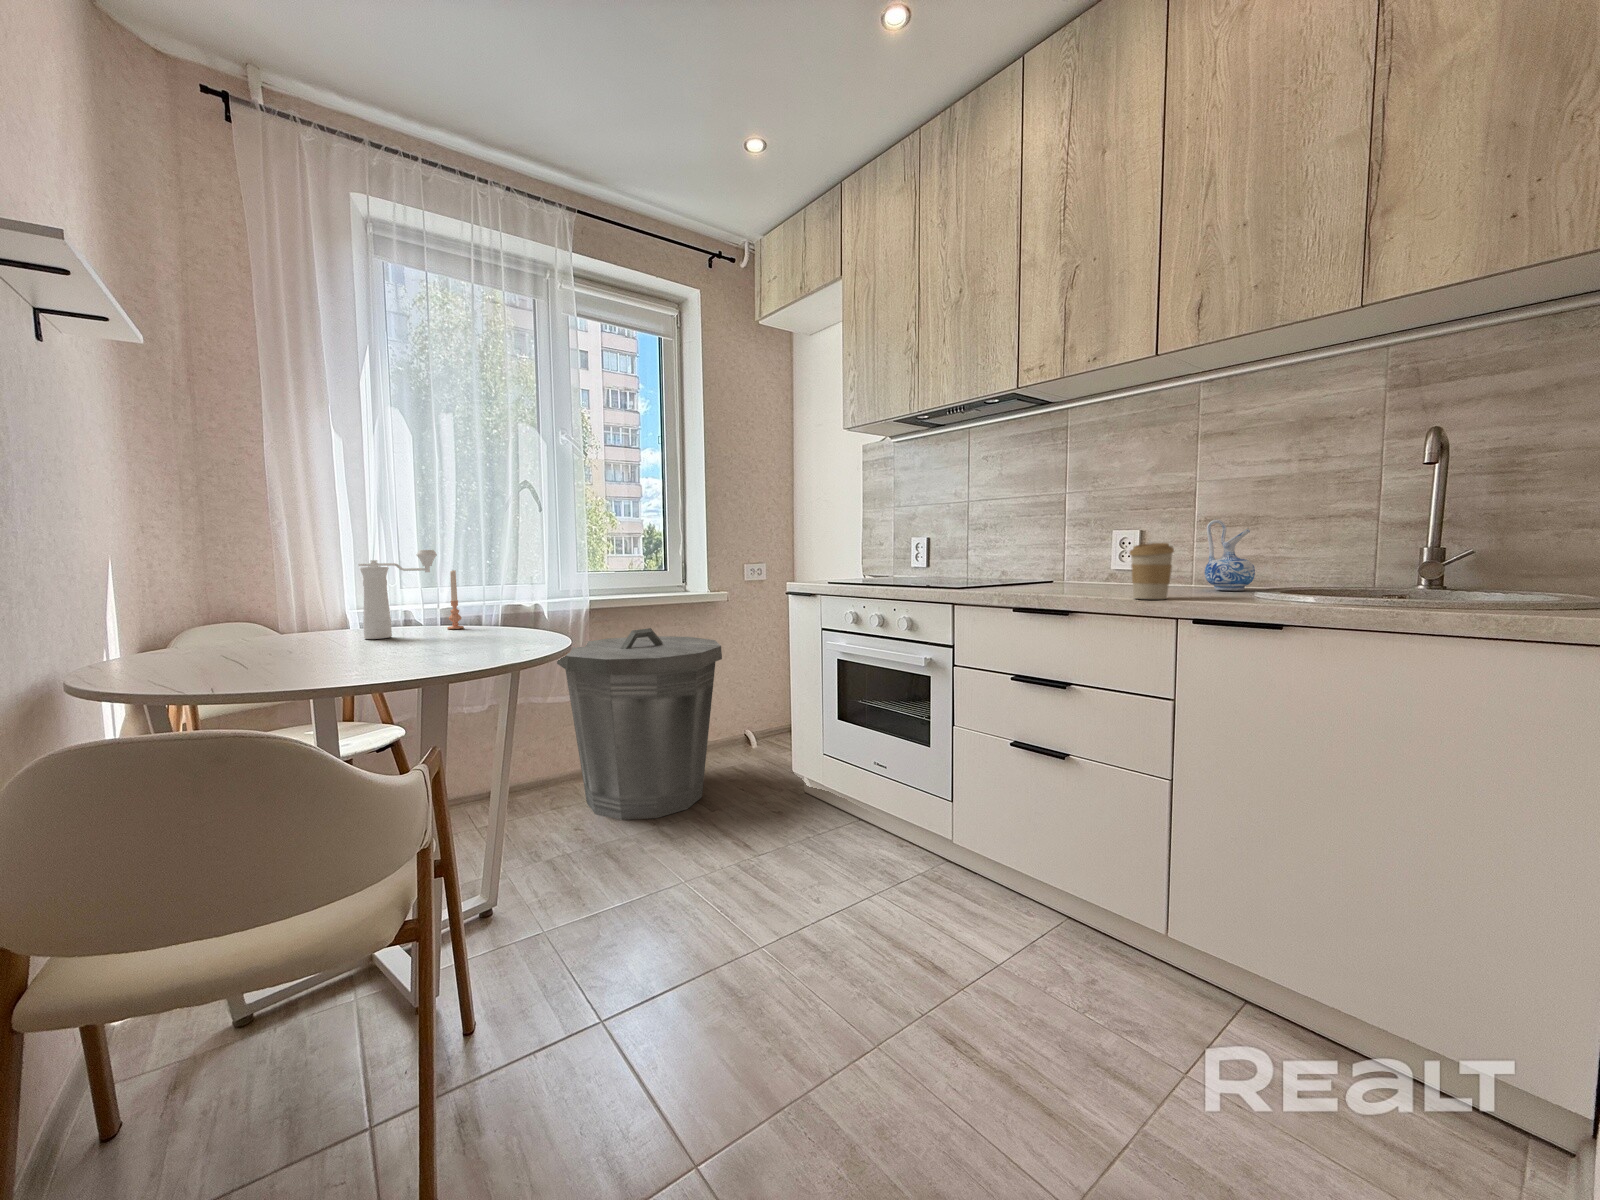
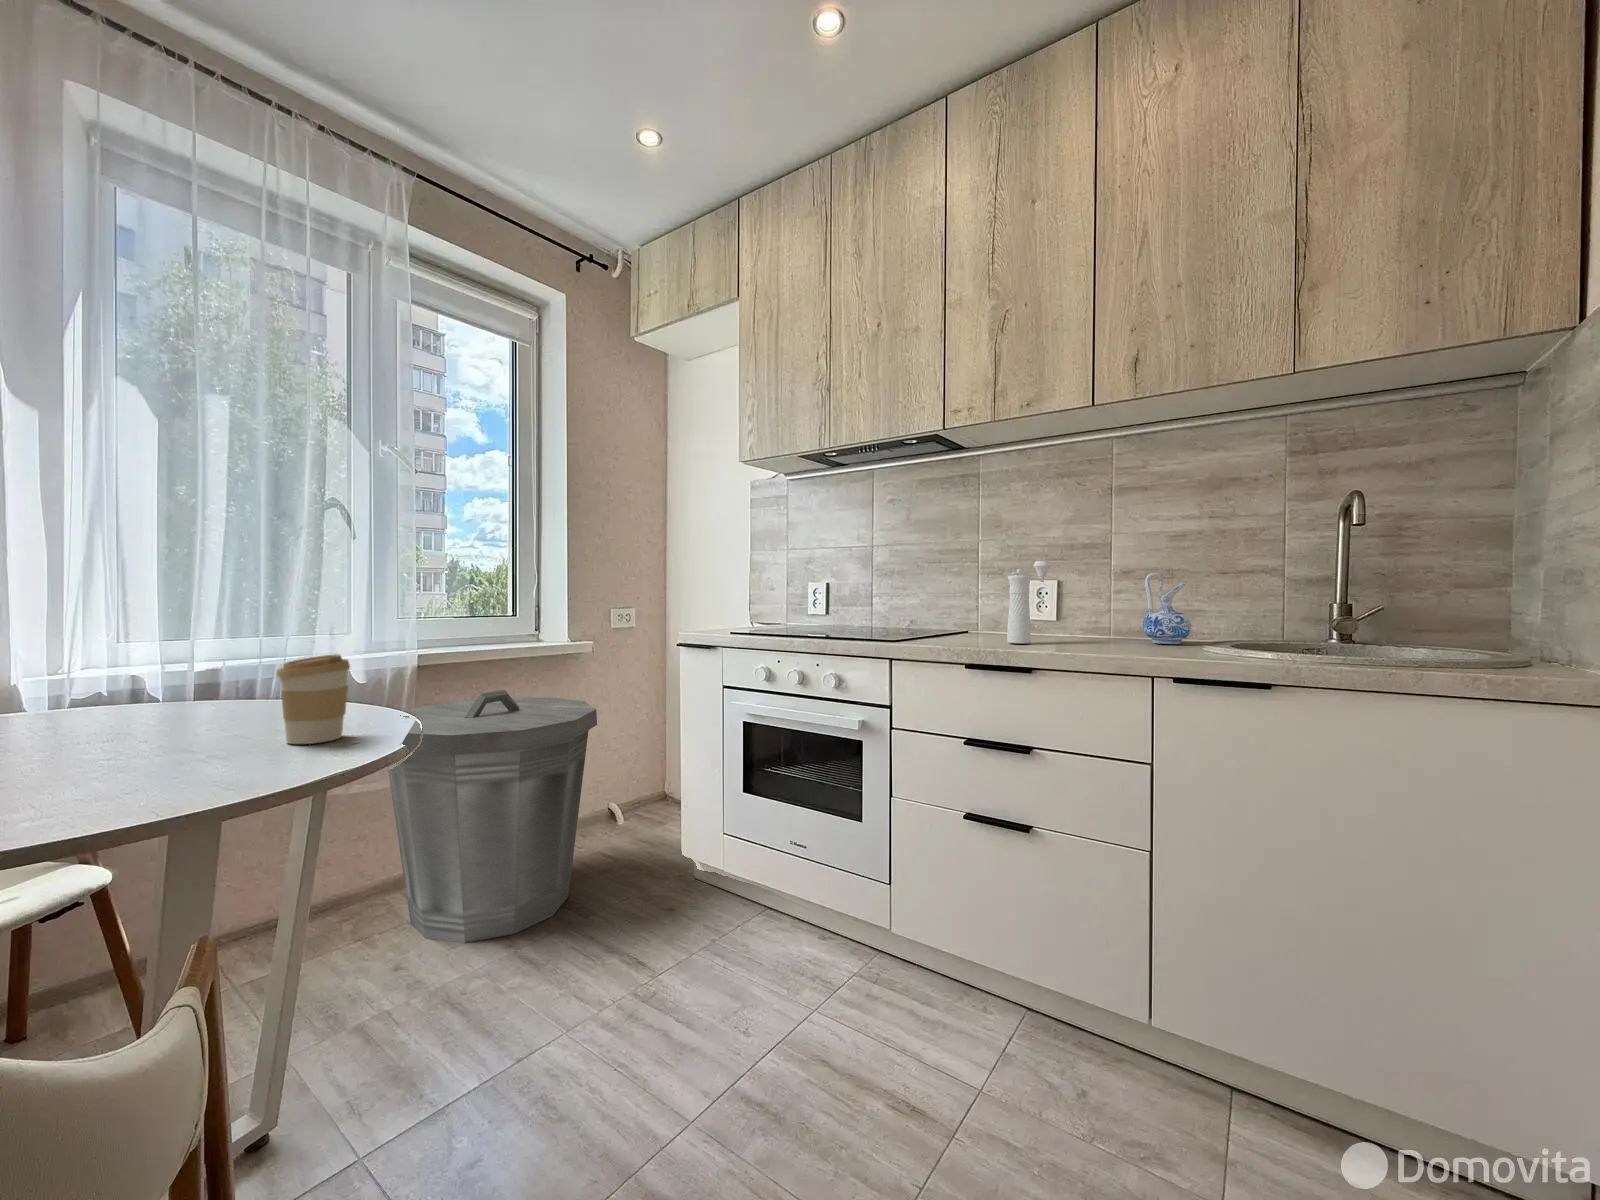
coffee cup: present [1129,543,1174,599] -> present [276,654,350,744]
pepper mill: present [358,550,437,639] -> present [1007,561,1051,643]
candle: present [448,570,464,629] -> none [218,623,246,710]

